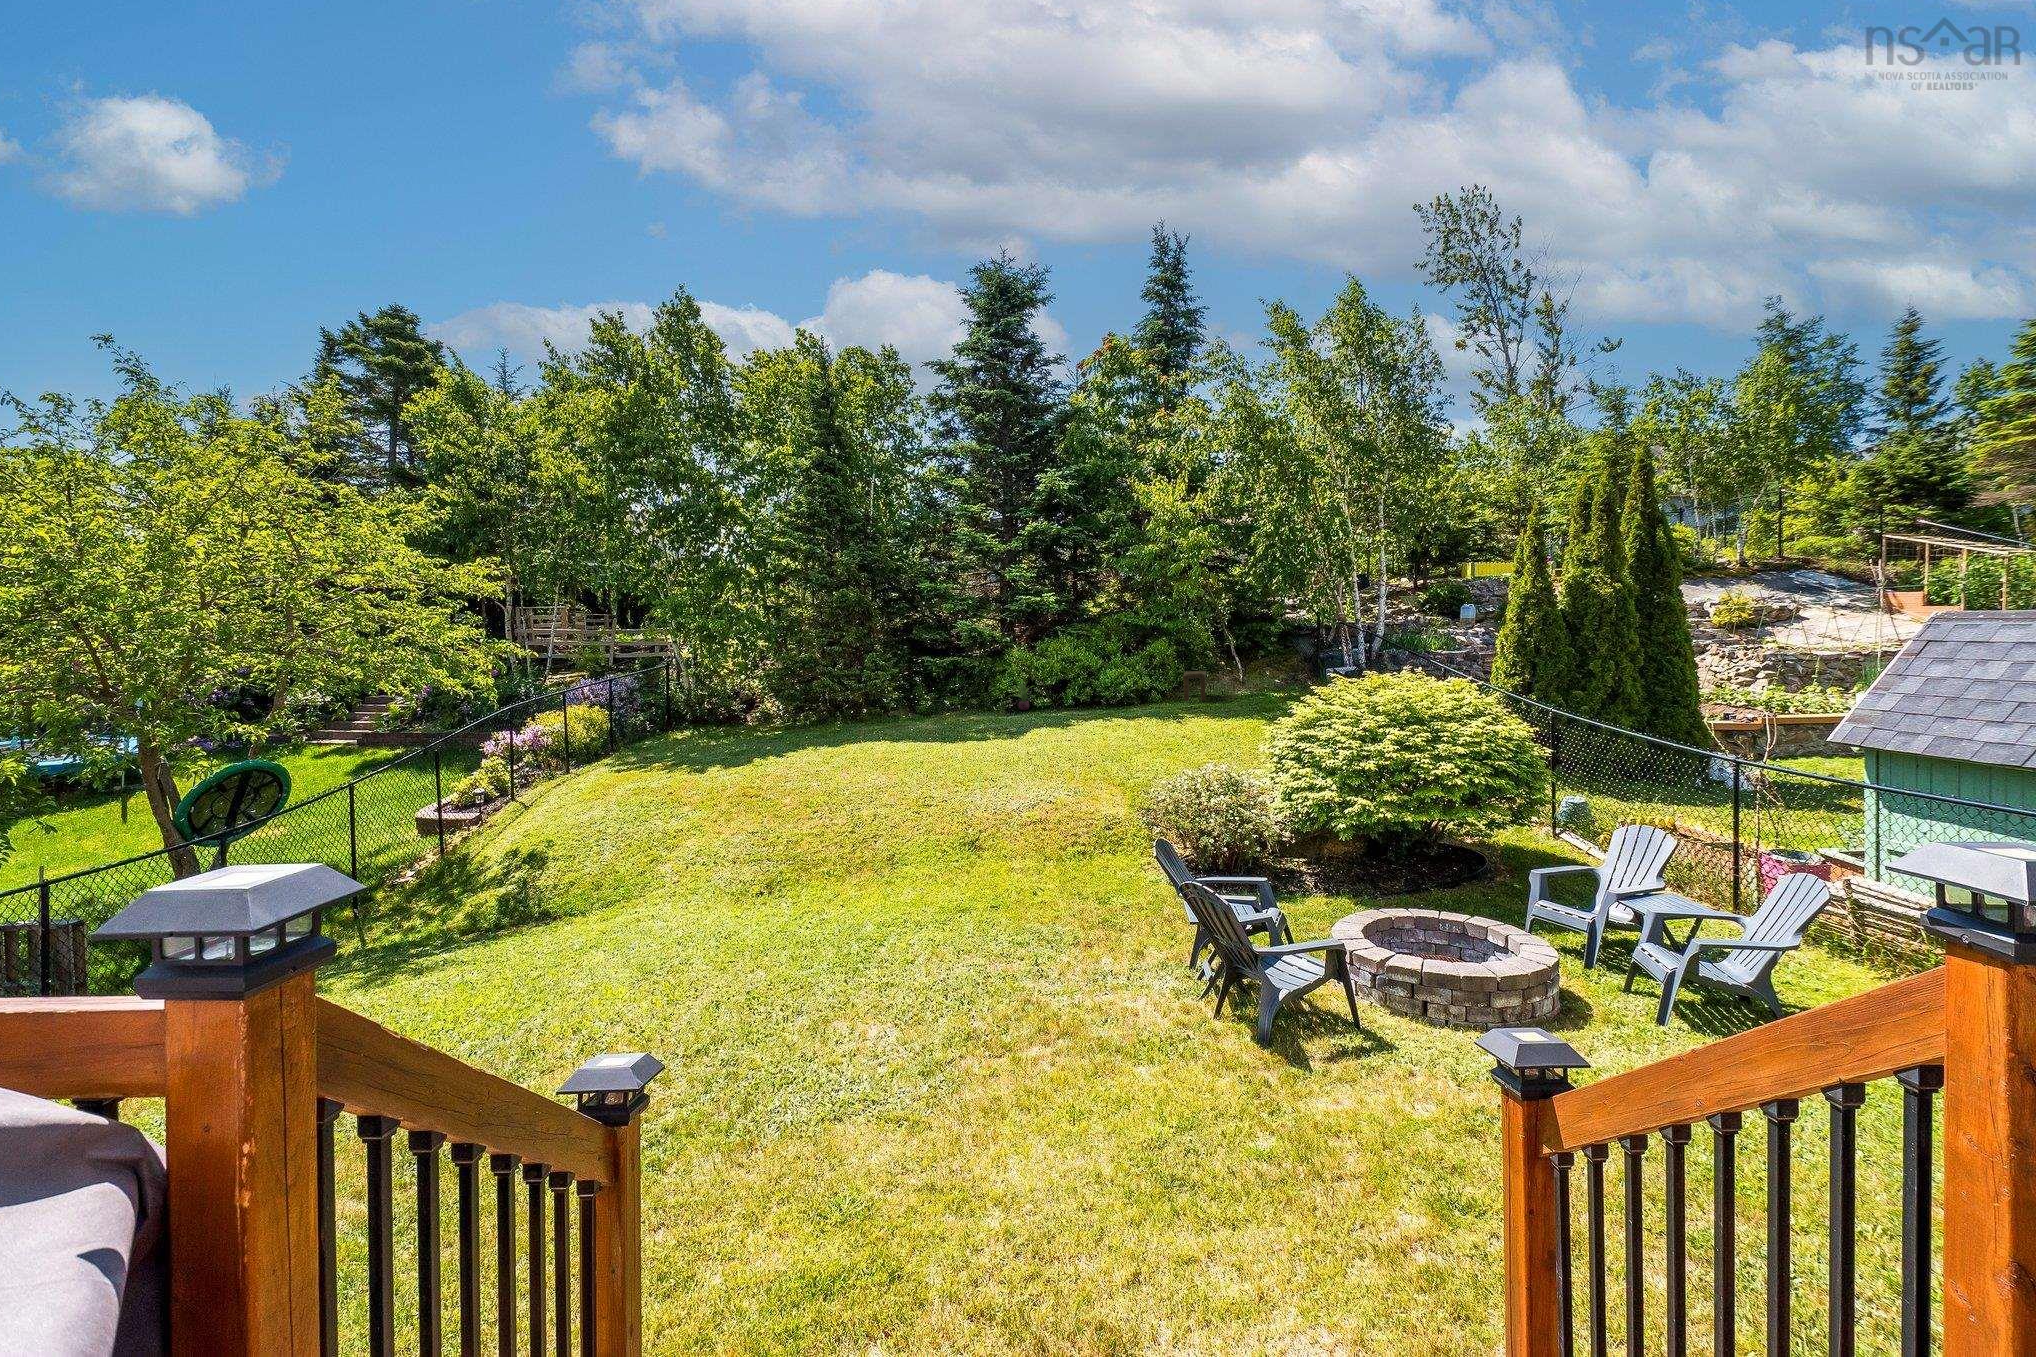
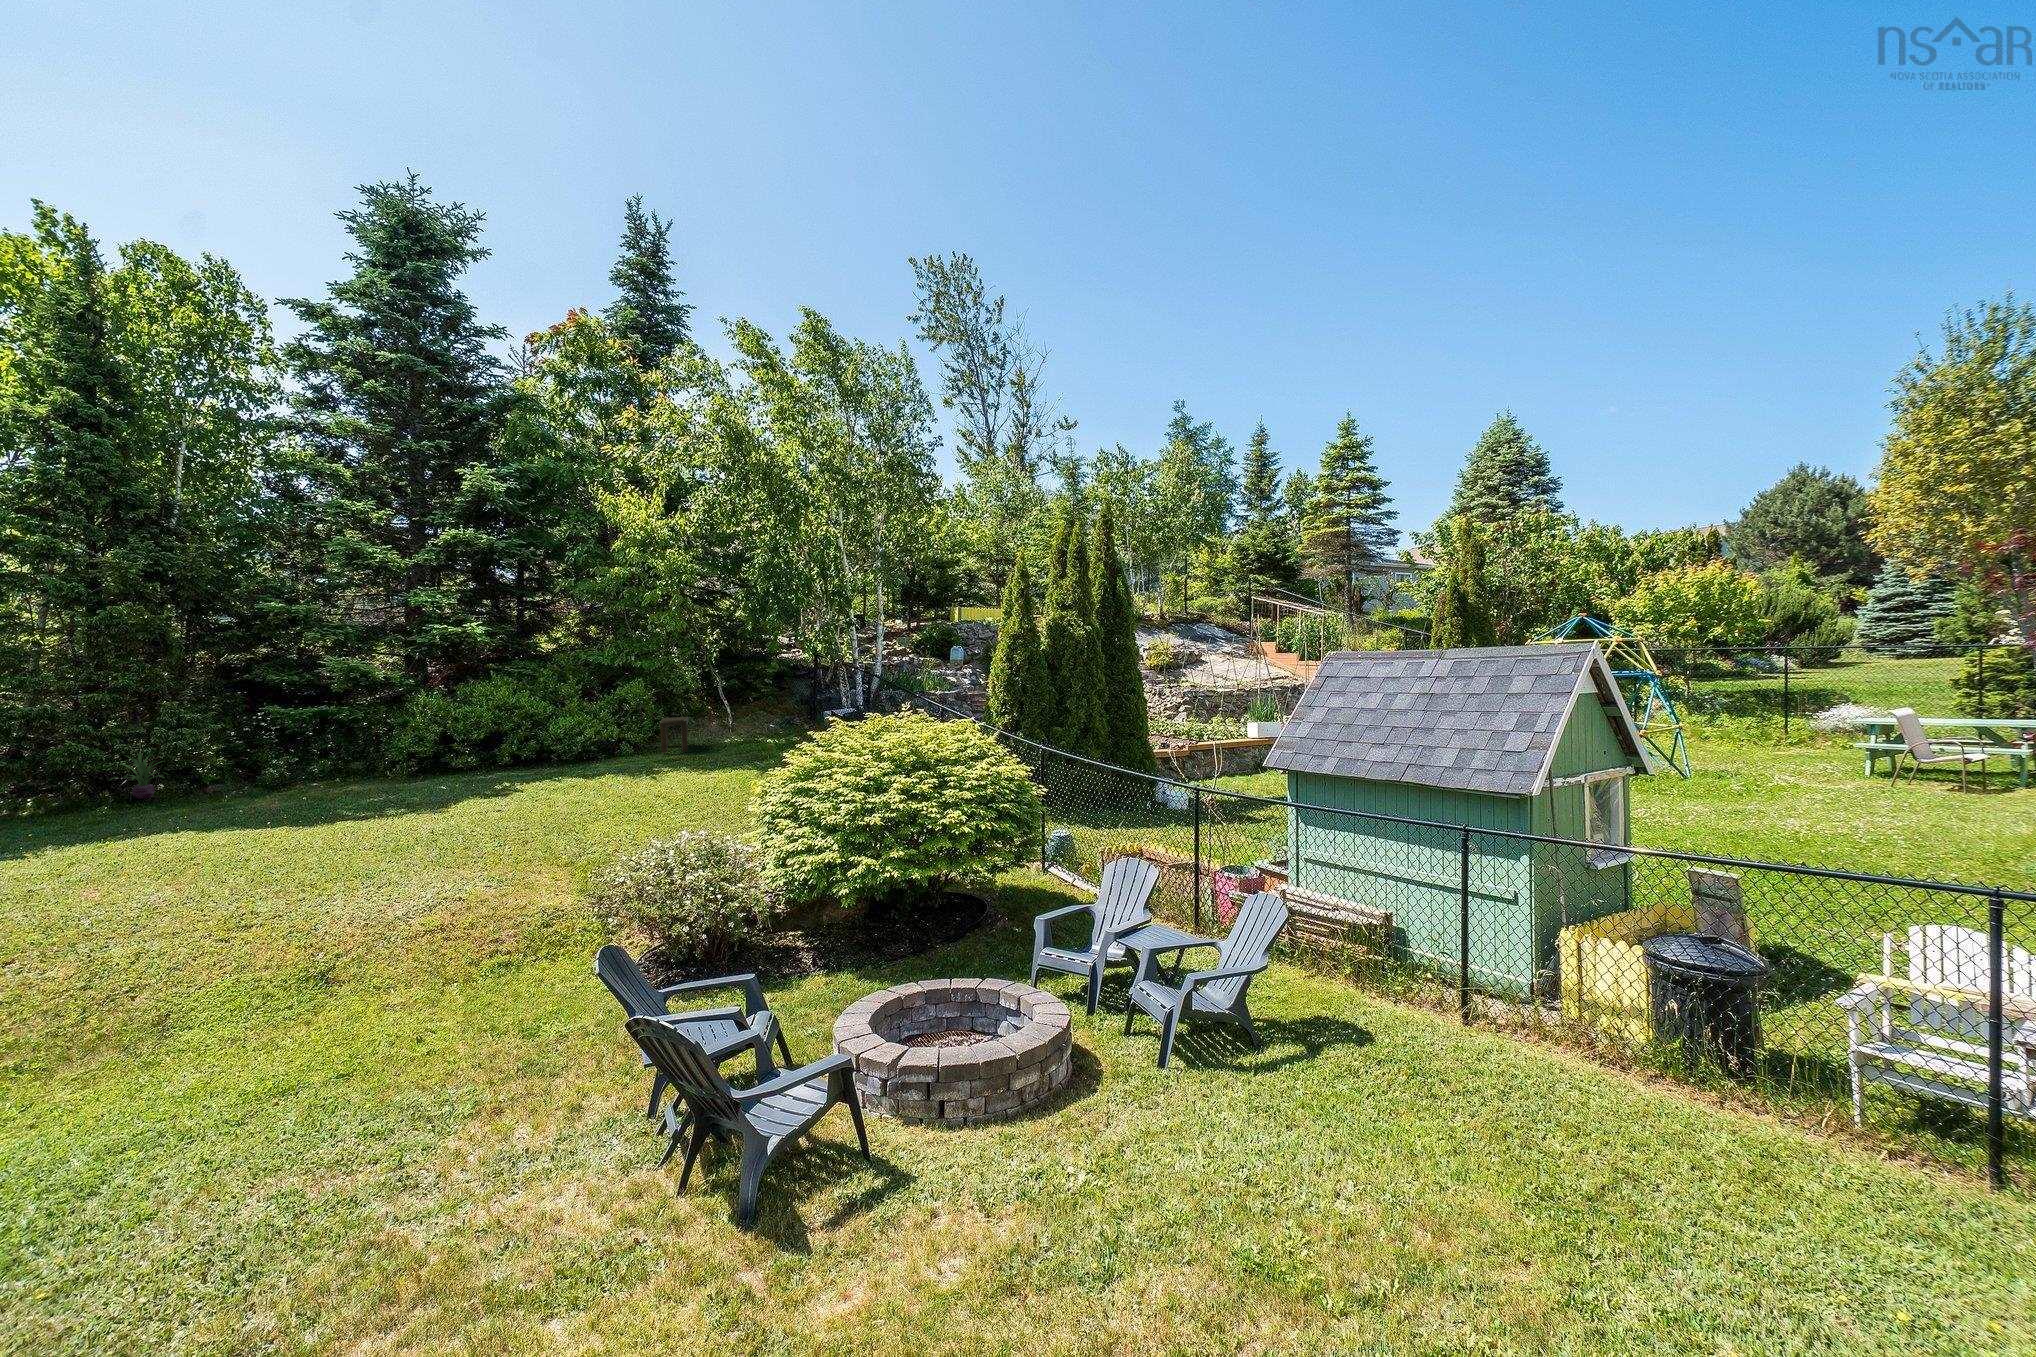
decorative plant: present [1016,680,1029,710] -> present [122,753,164,799]

